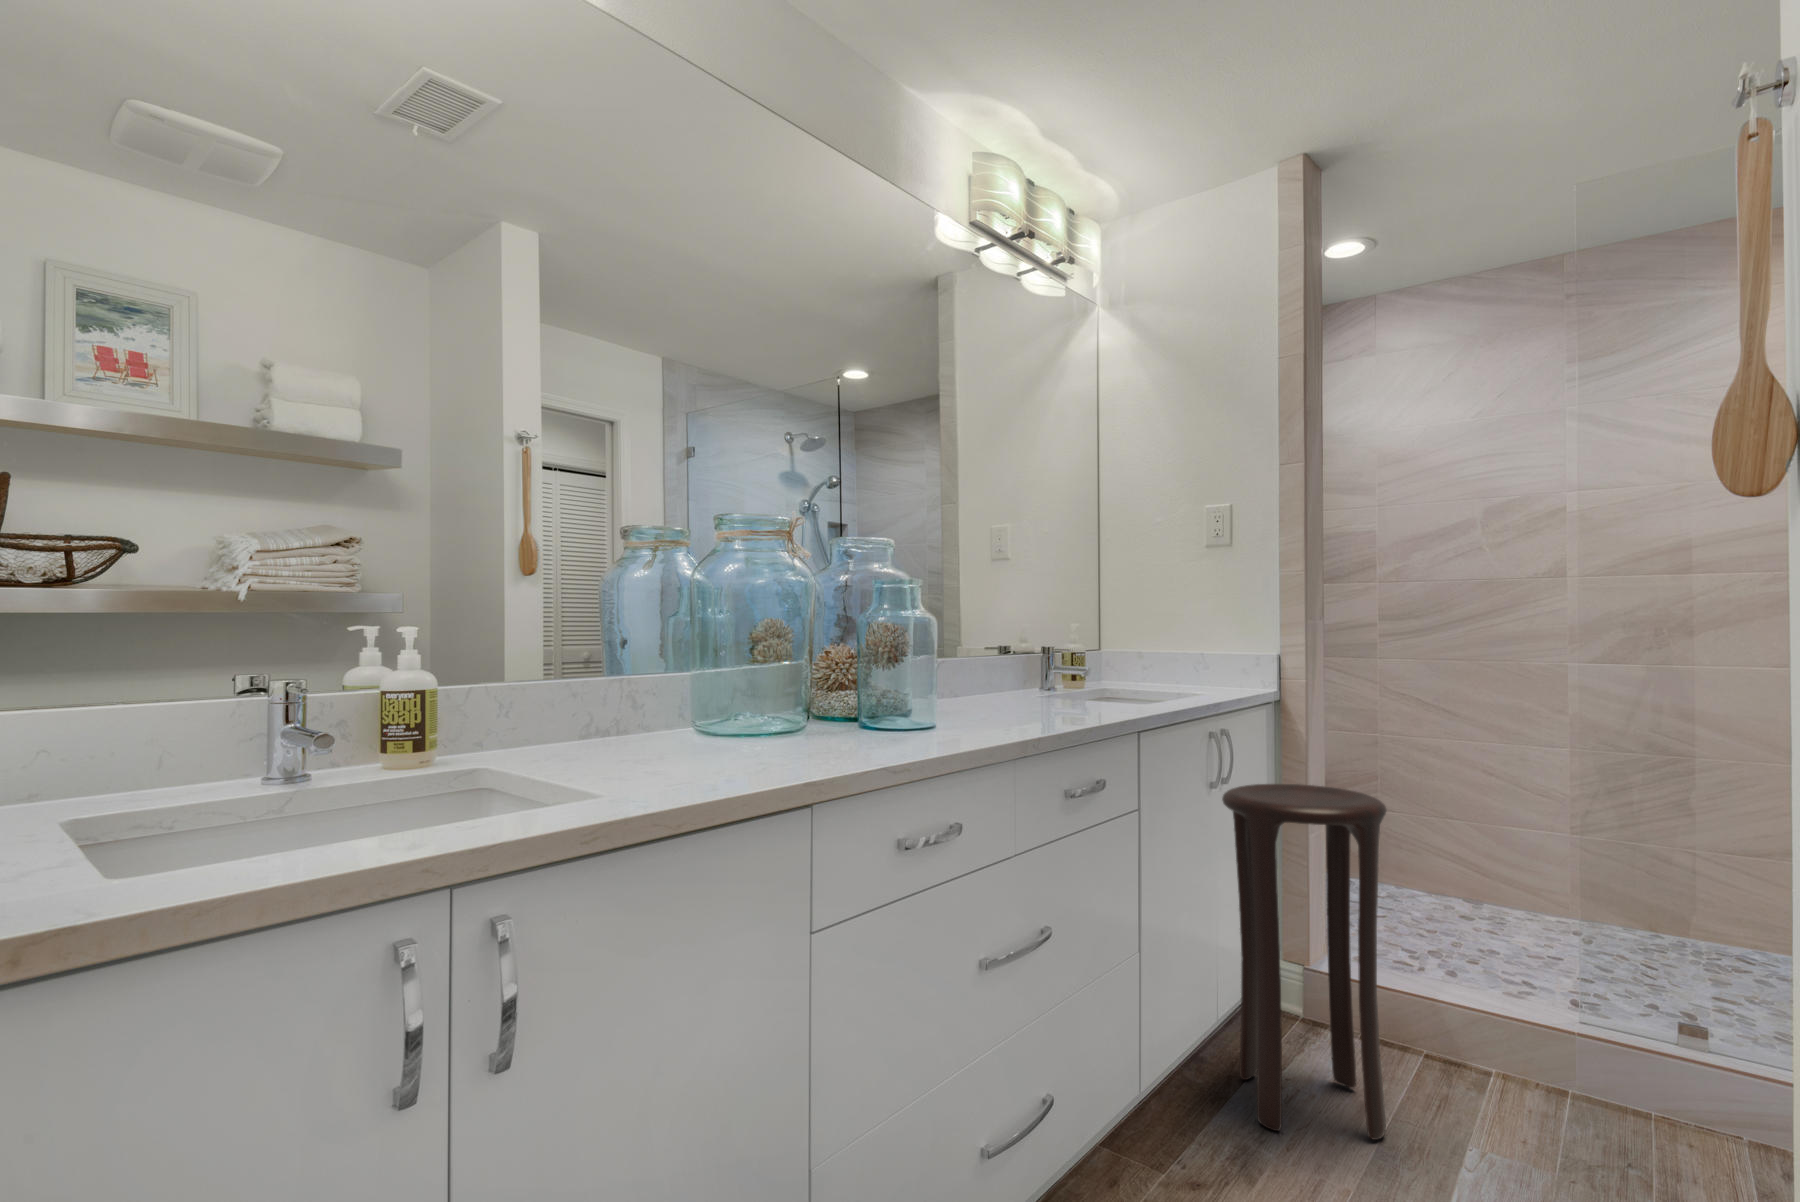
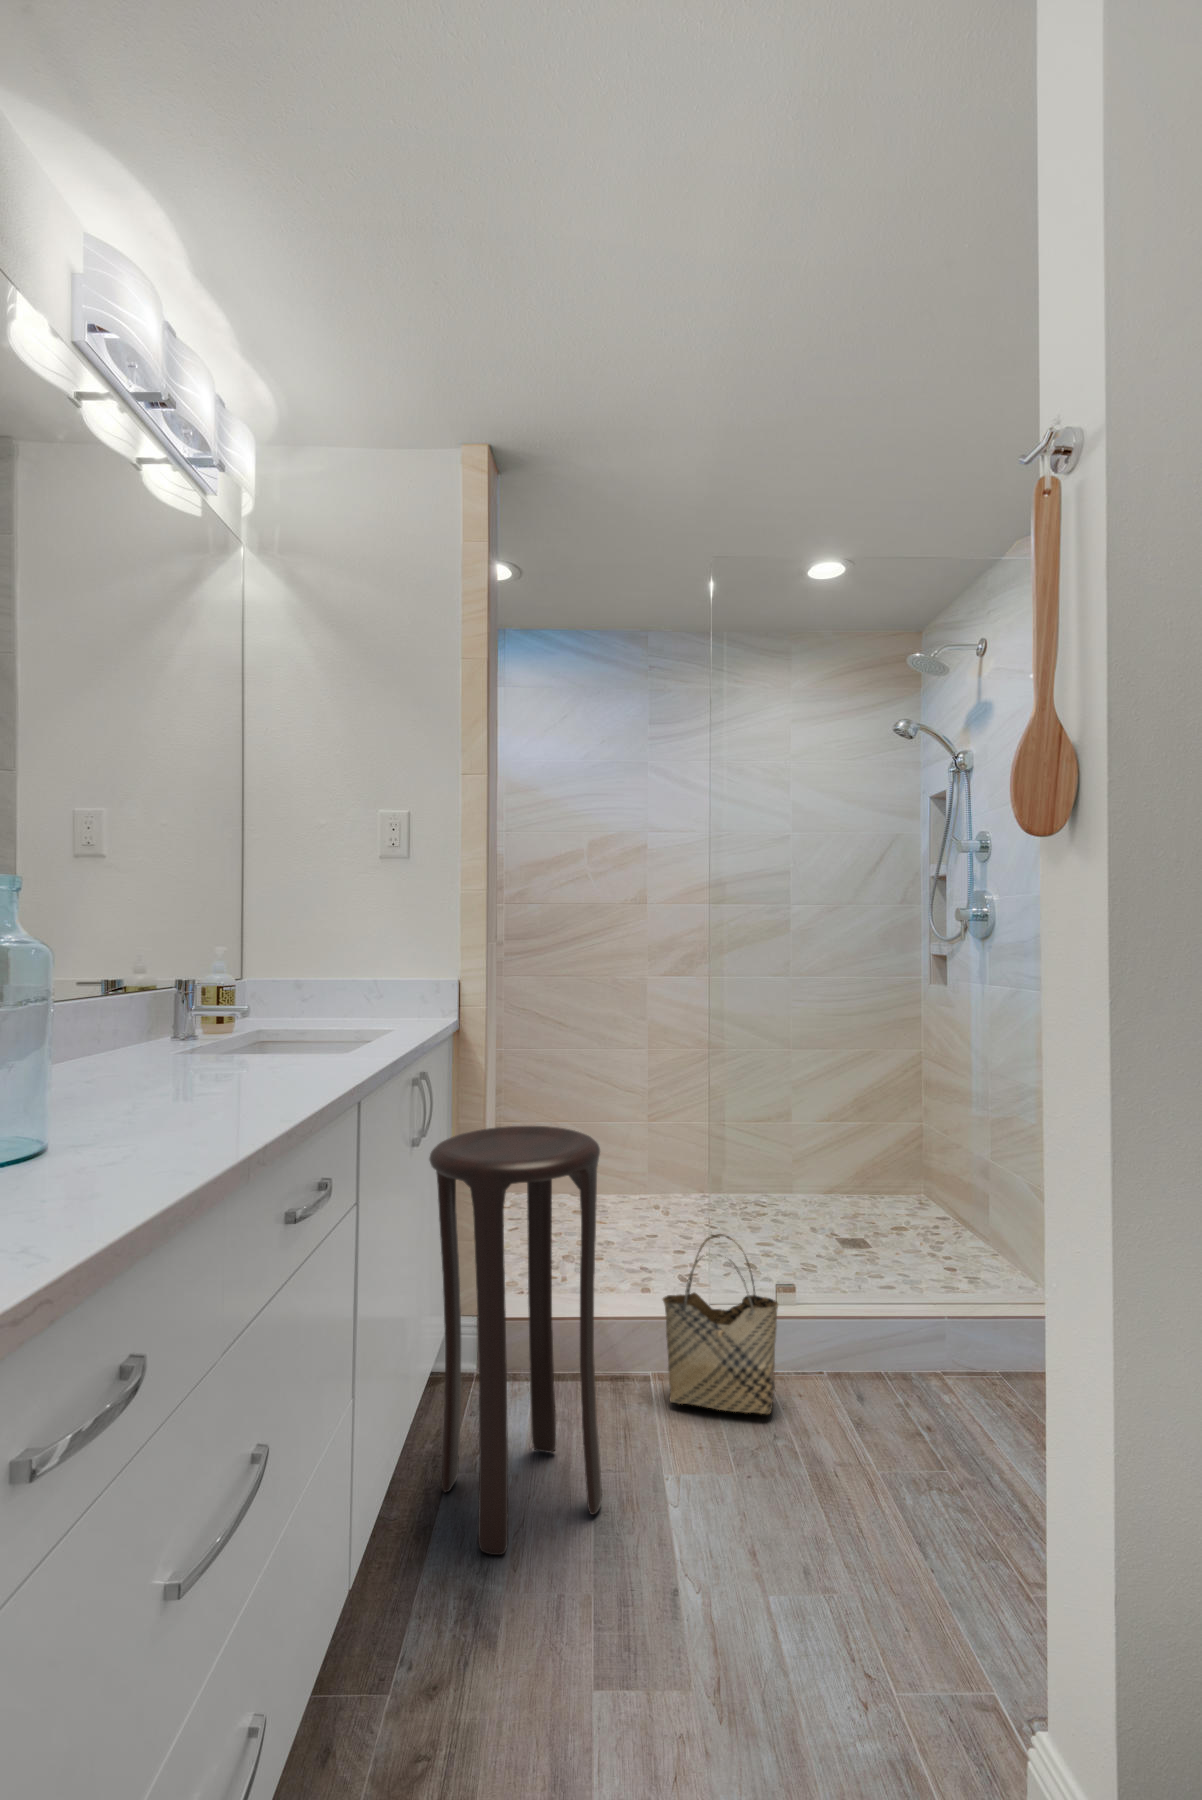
woven basket: none [1495,941,1650,1144] -> present [663,1234,778,1414]

